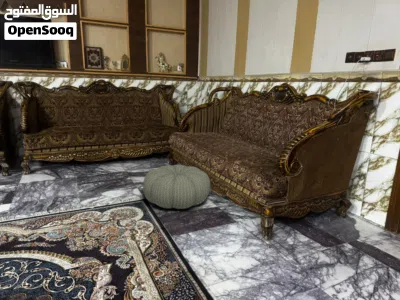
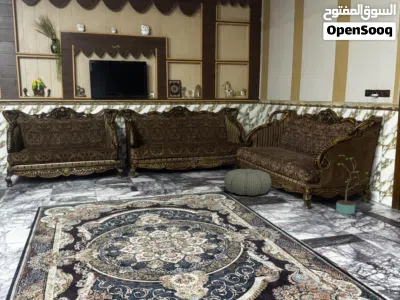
potted plant: none [312,154,374,253] -> present [336,155,369,214]

